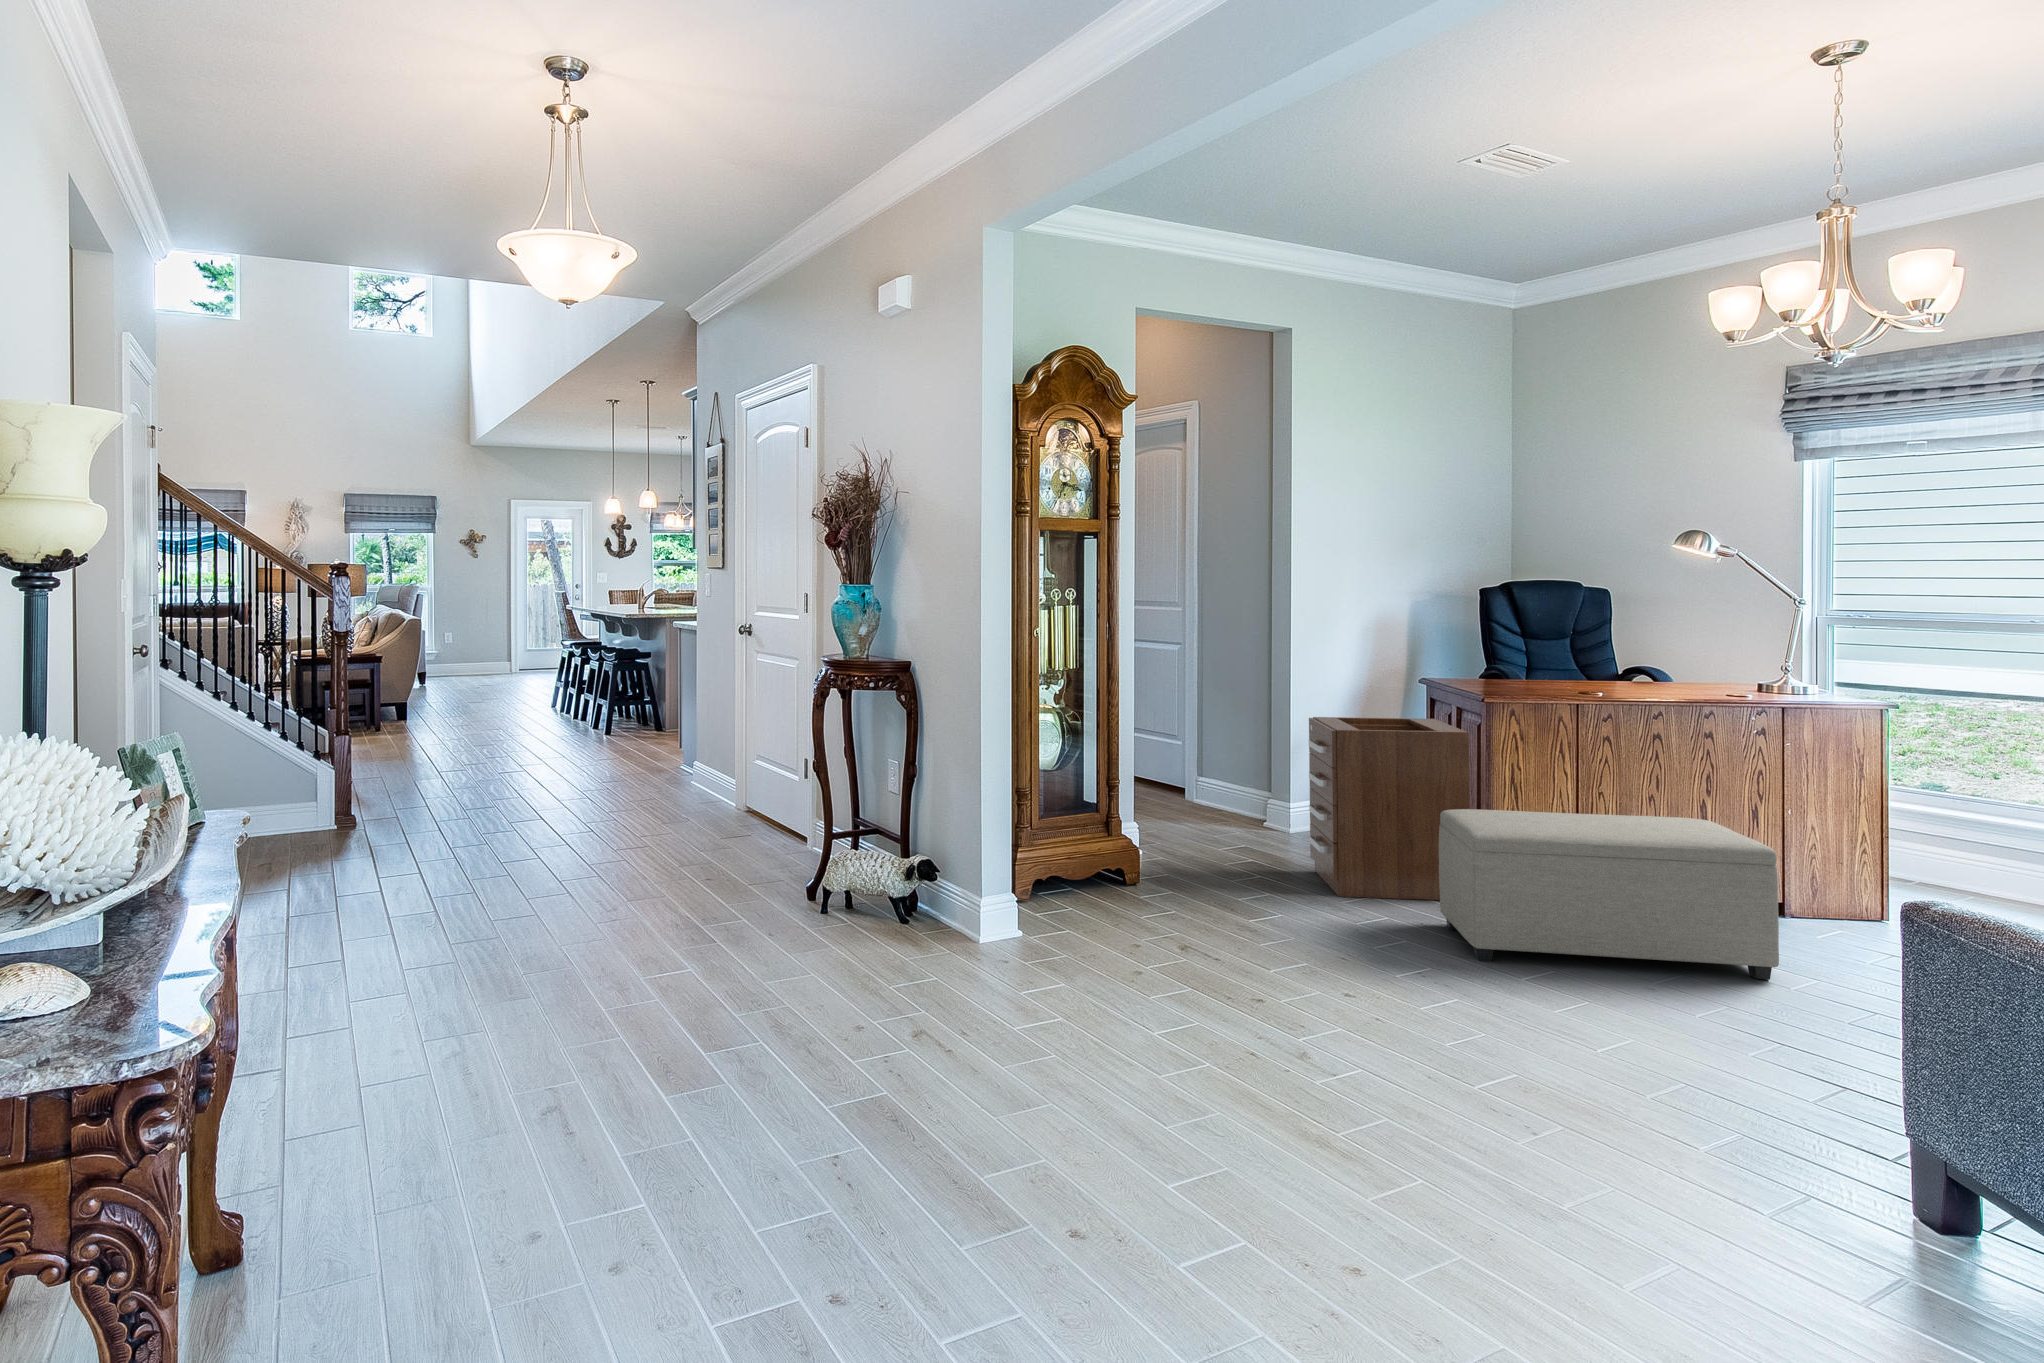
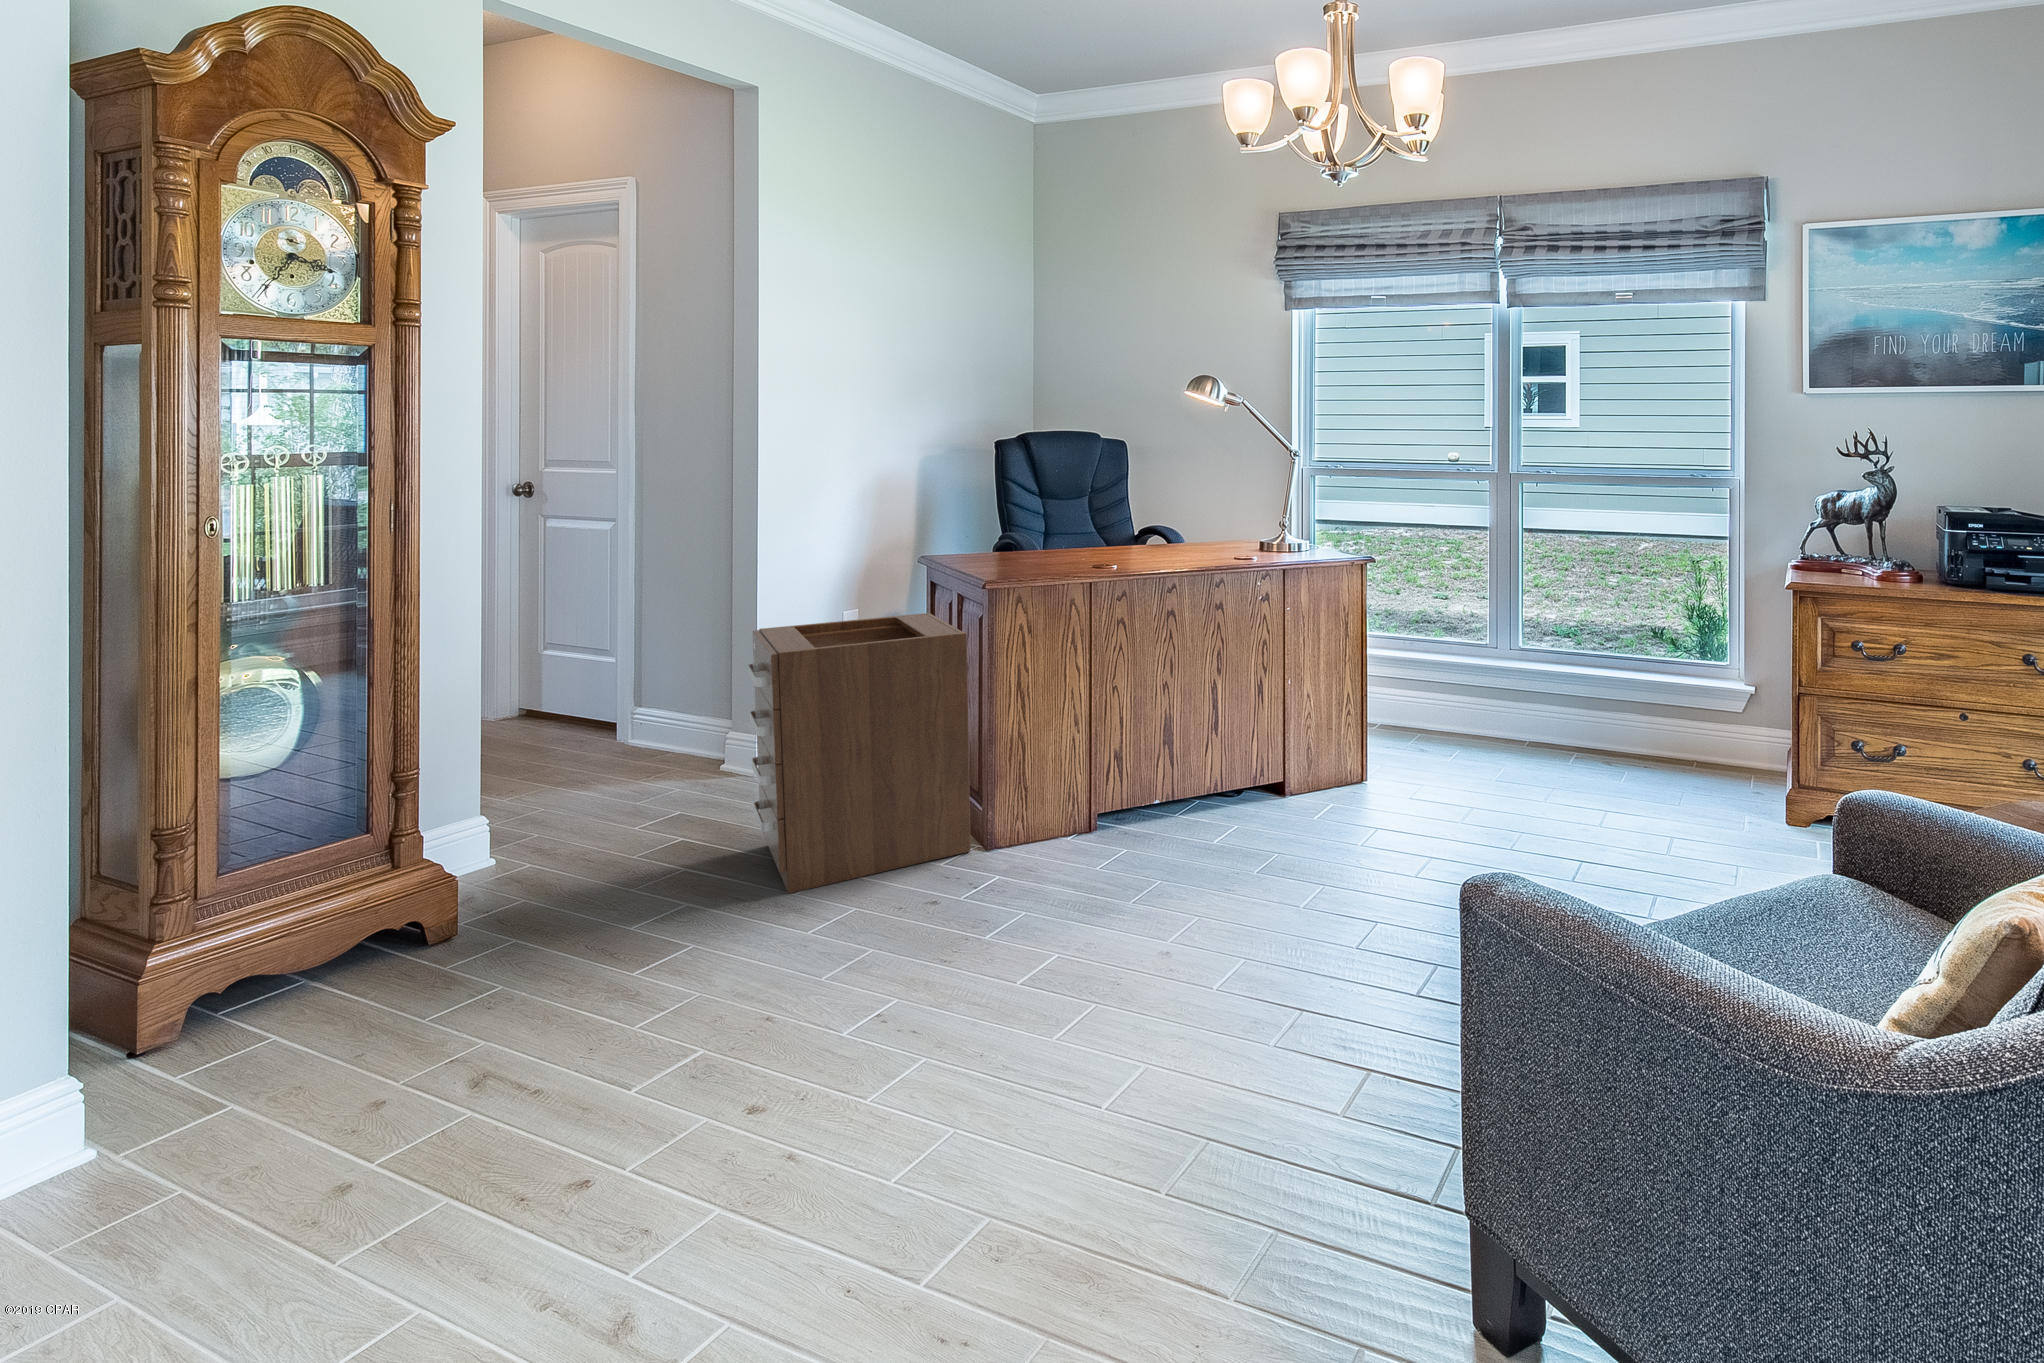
ottoman: present [1439,809,1779,980] -> none [920,712,1299,984]

